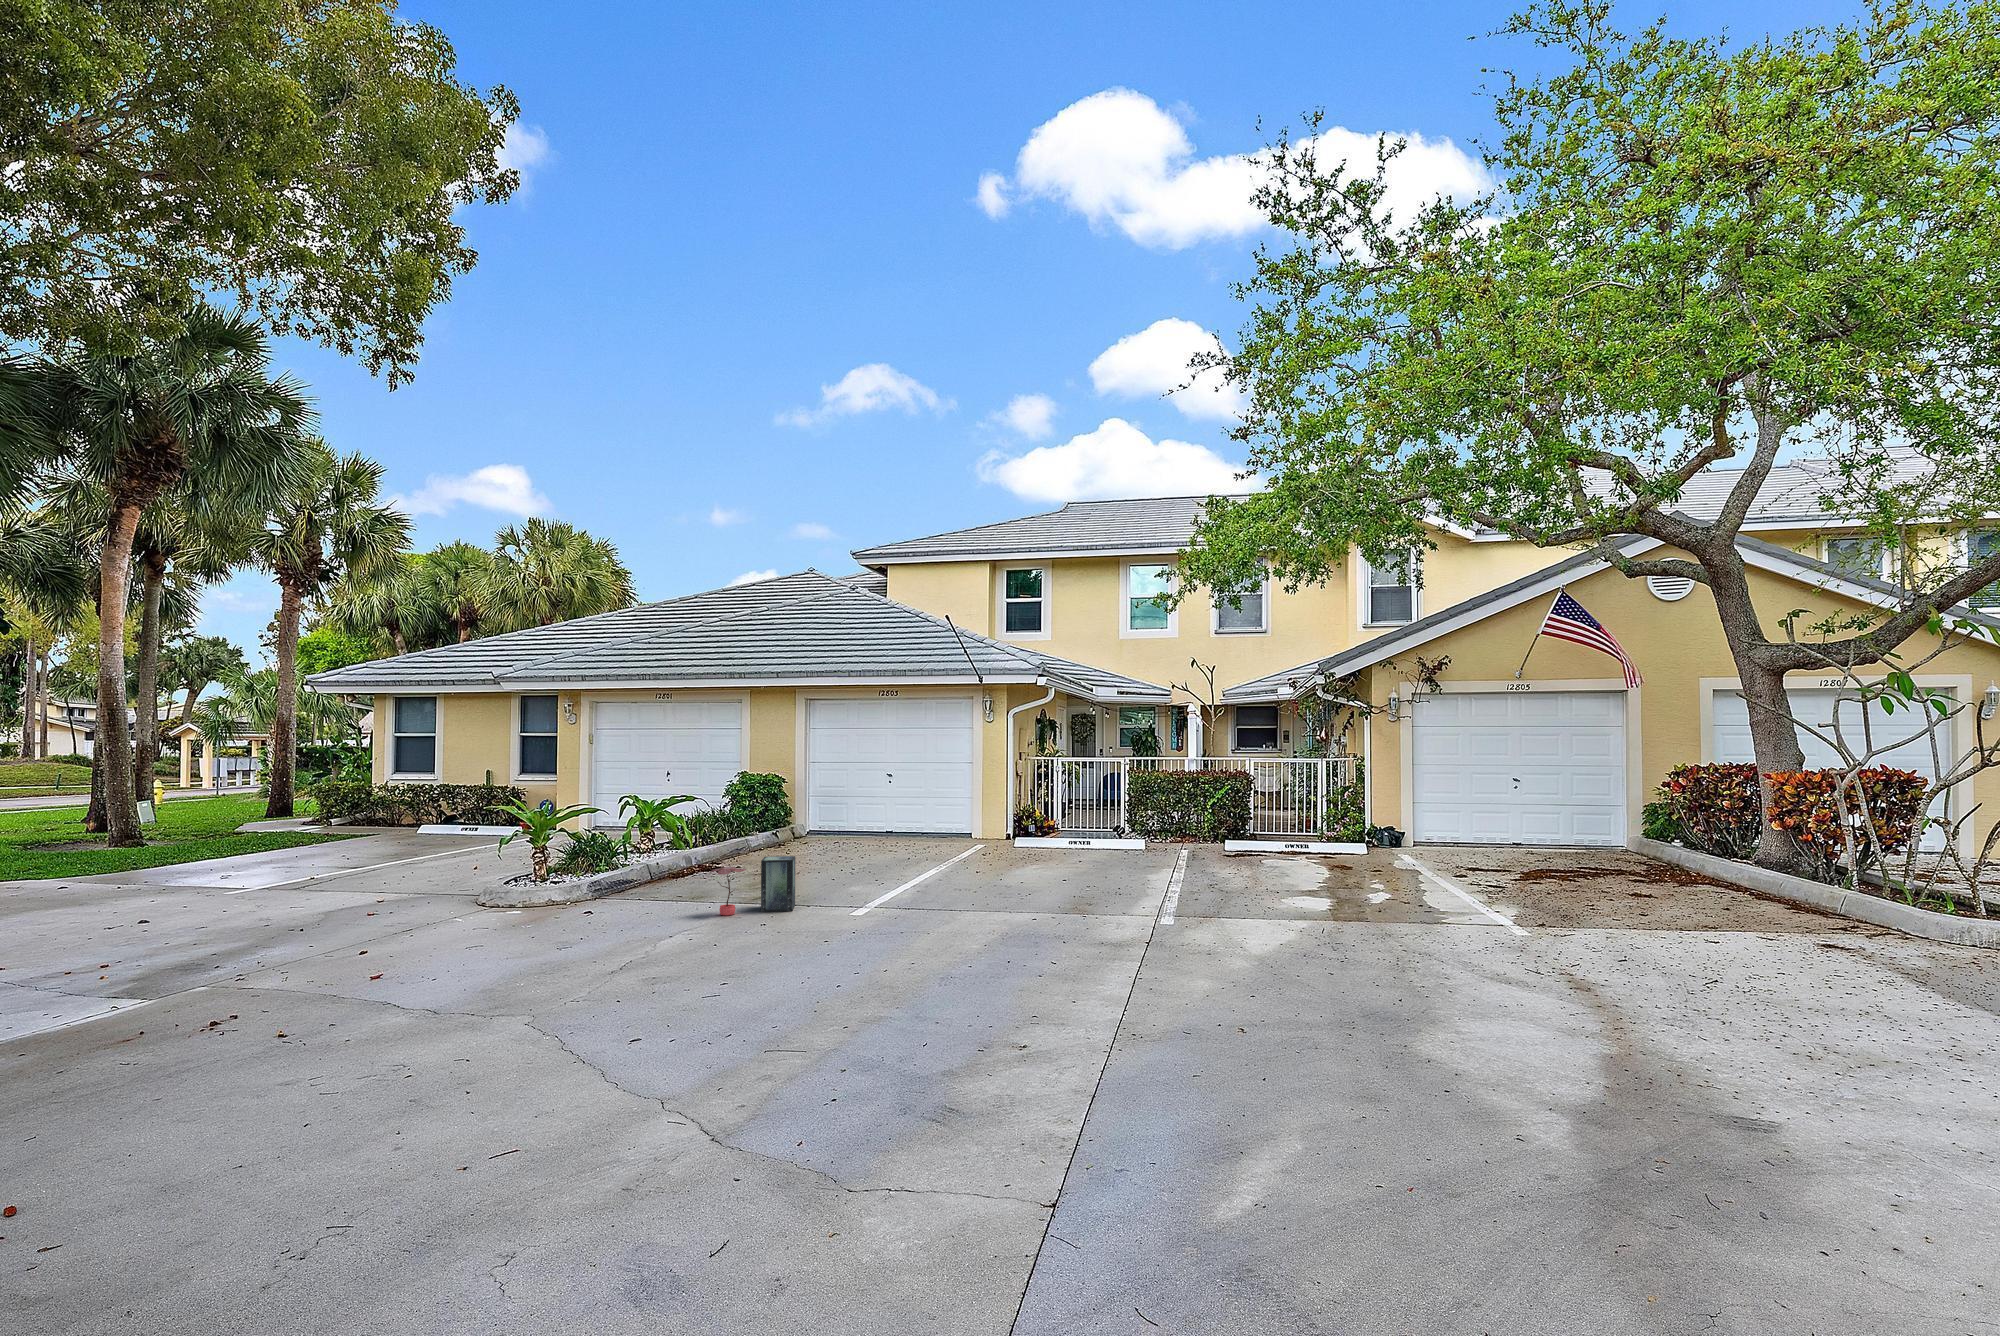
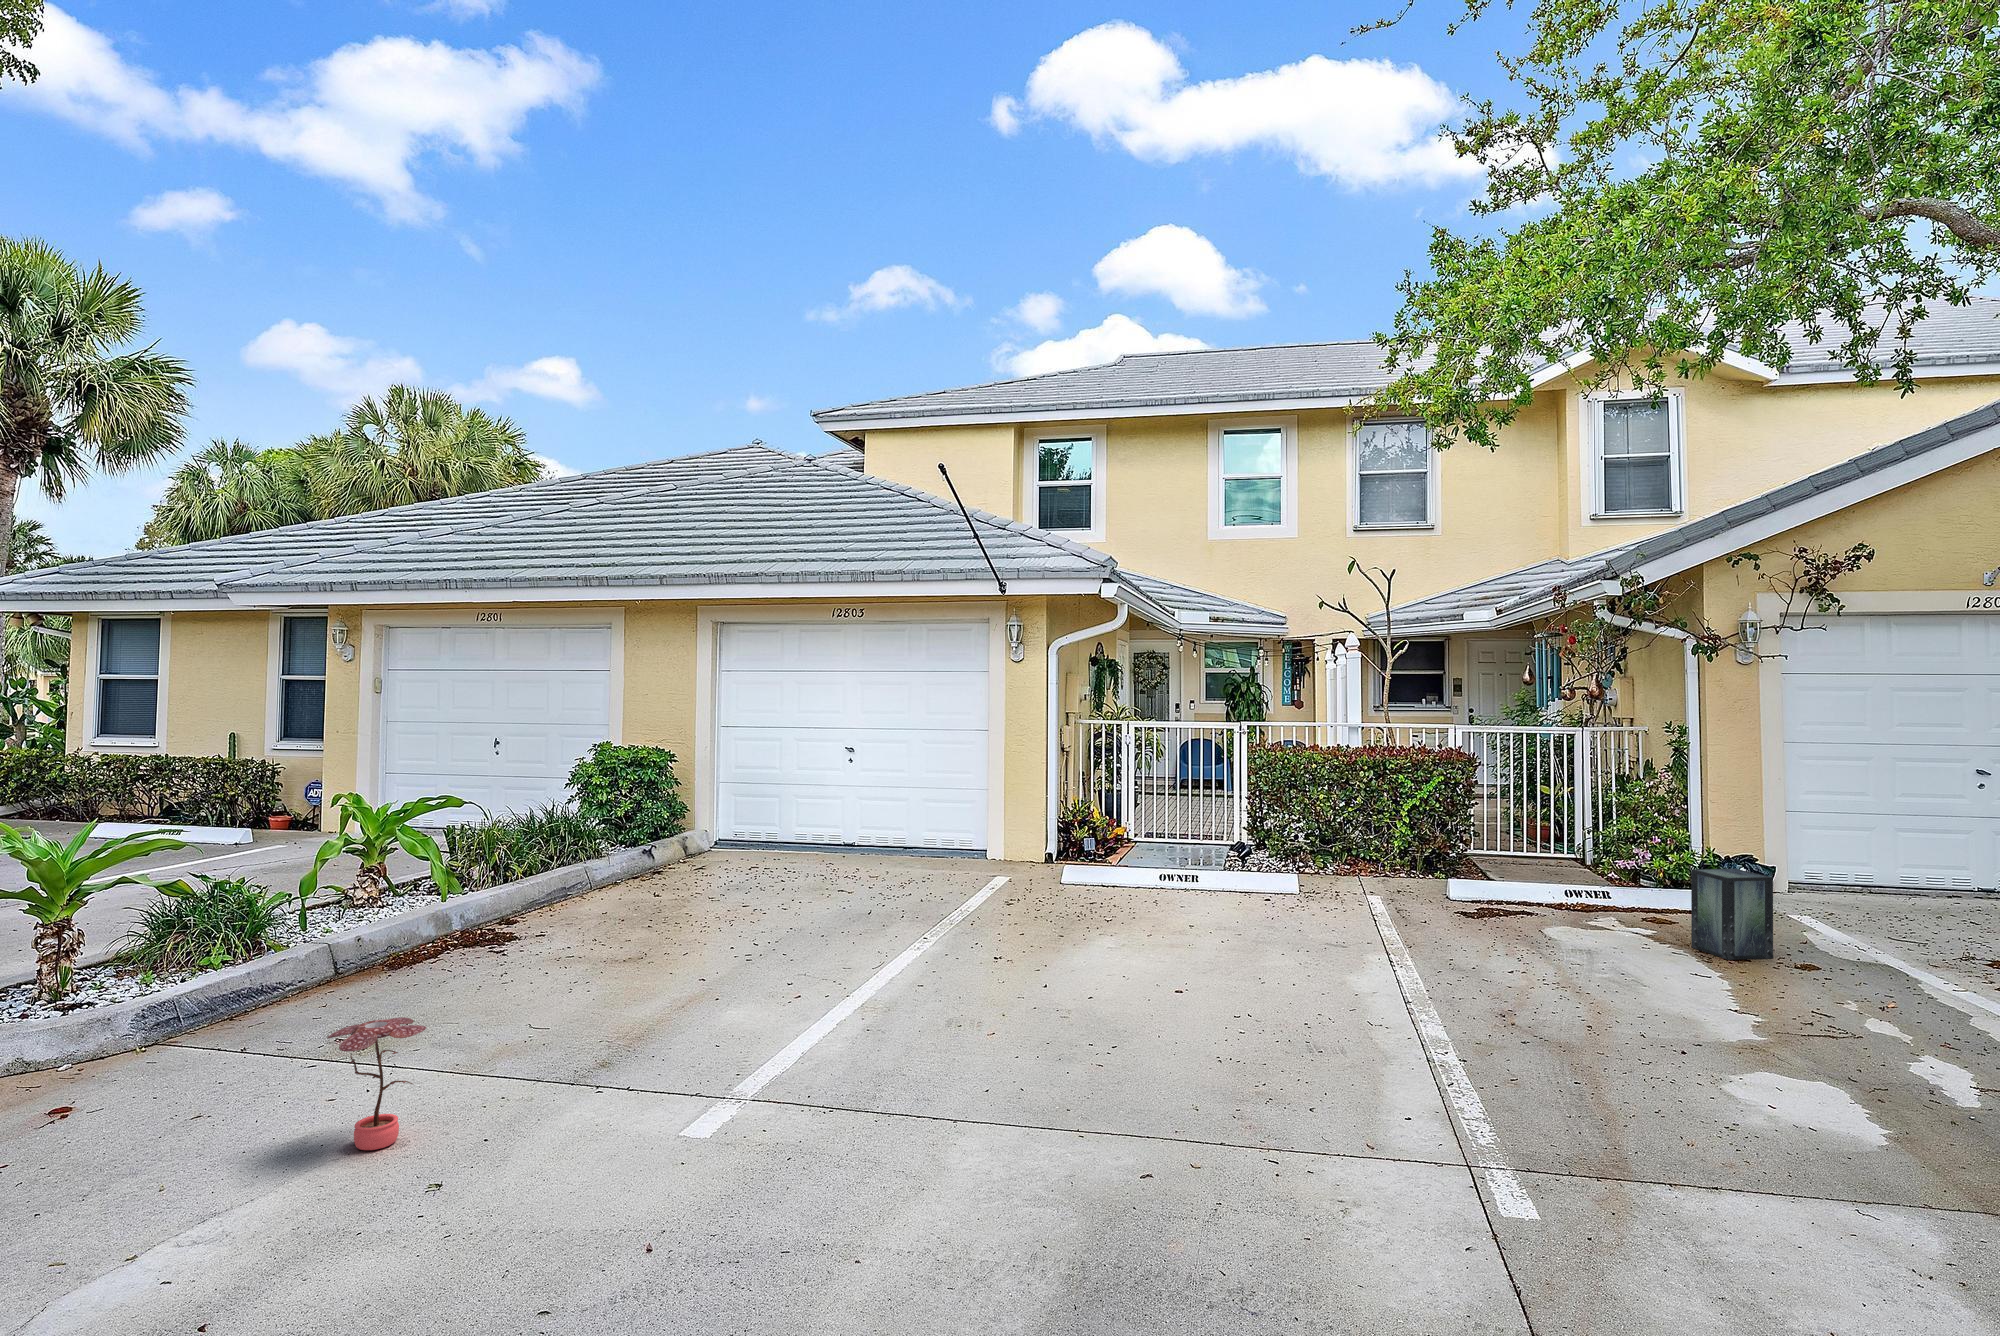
storage box: present [761,856,795,912] -> present [1691,869,1773,960]

